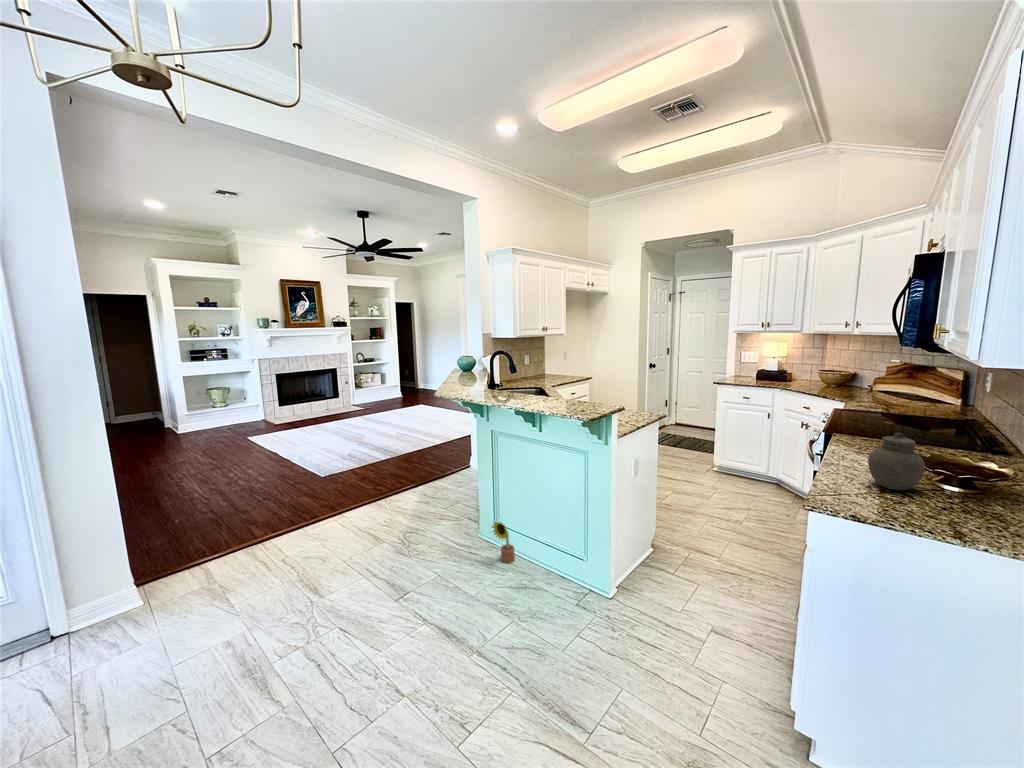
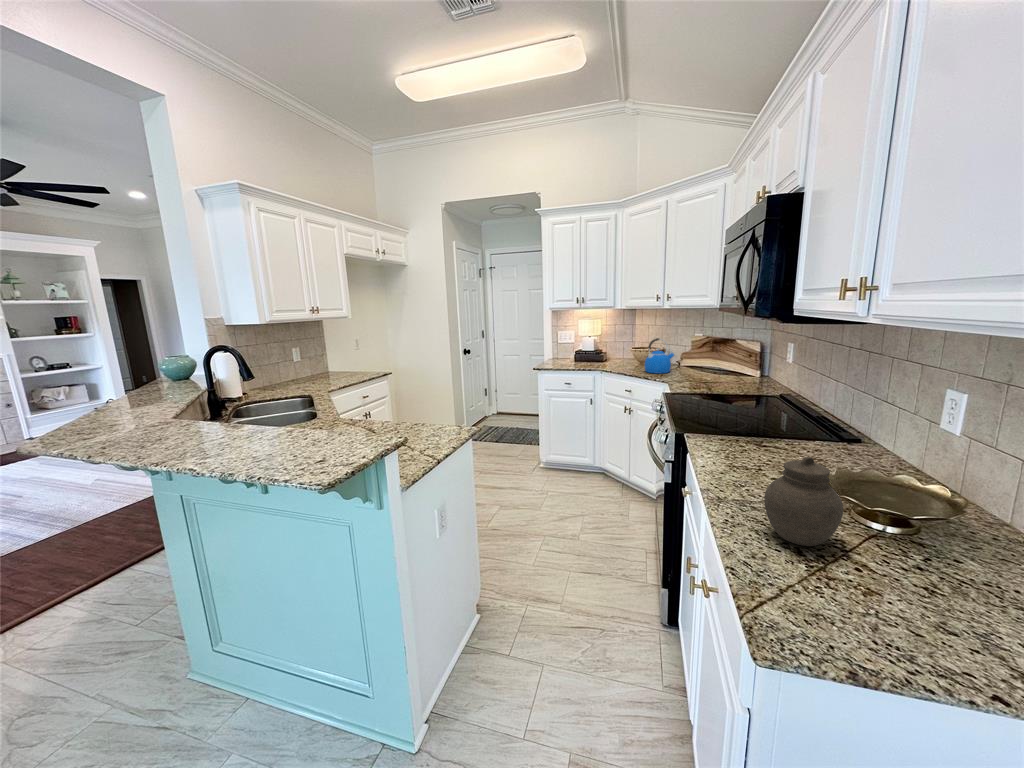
kettle: none [828,362,863,394] -> present [645,338,674,373]
decorative plant: present [492,522,515,563] -> none [194,659,254,721]

